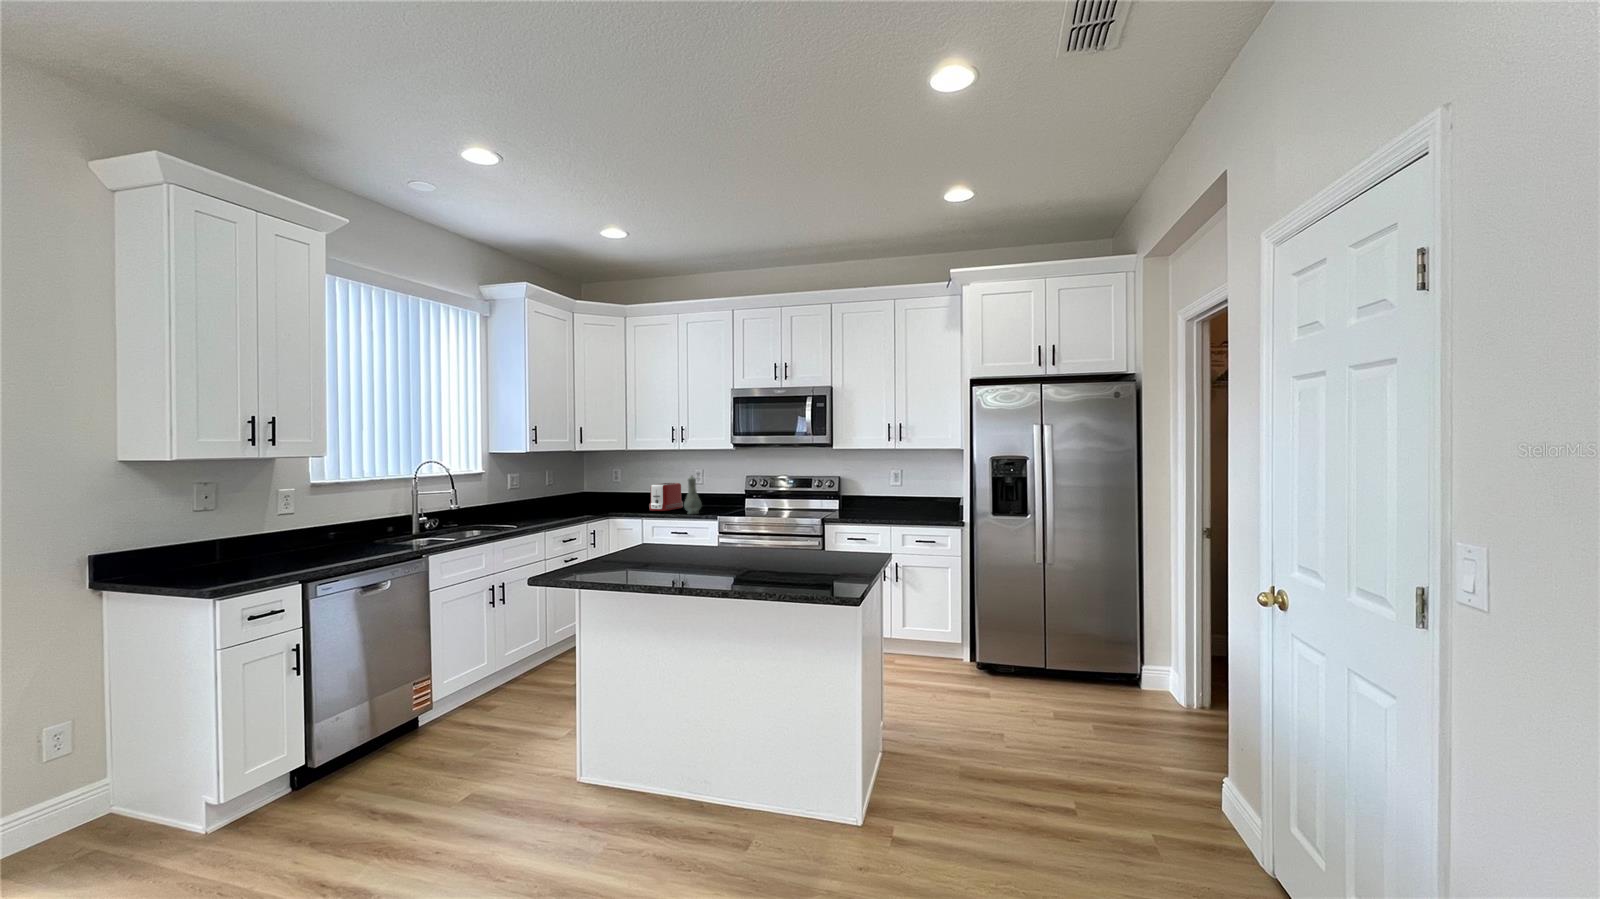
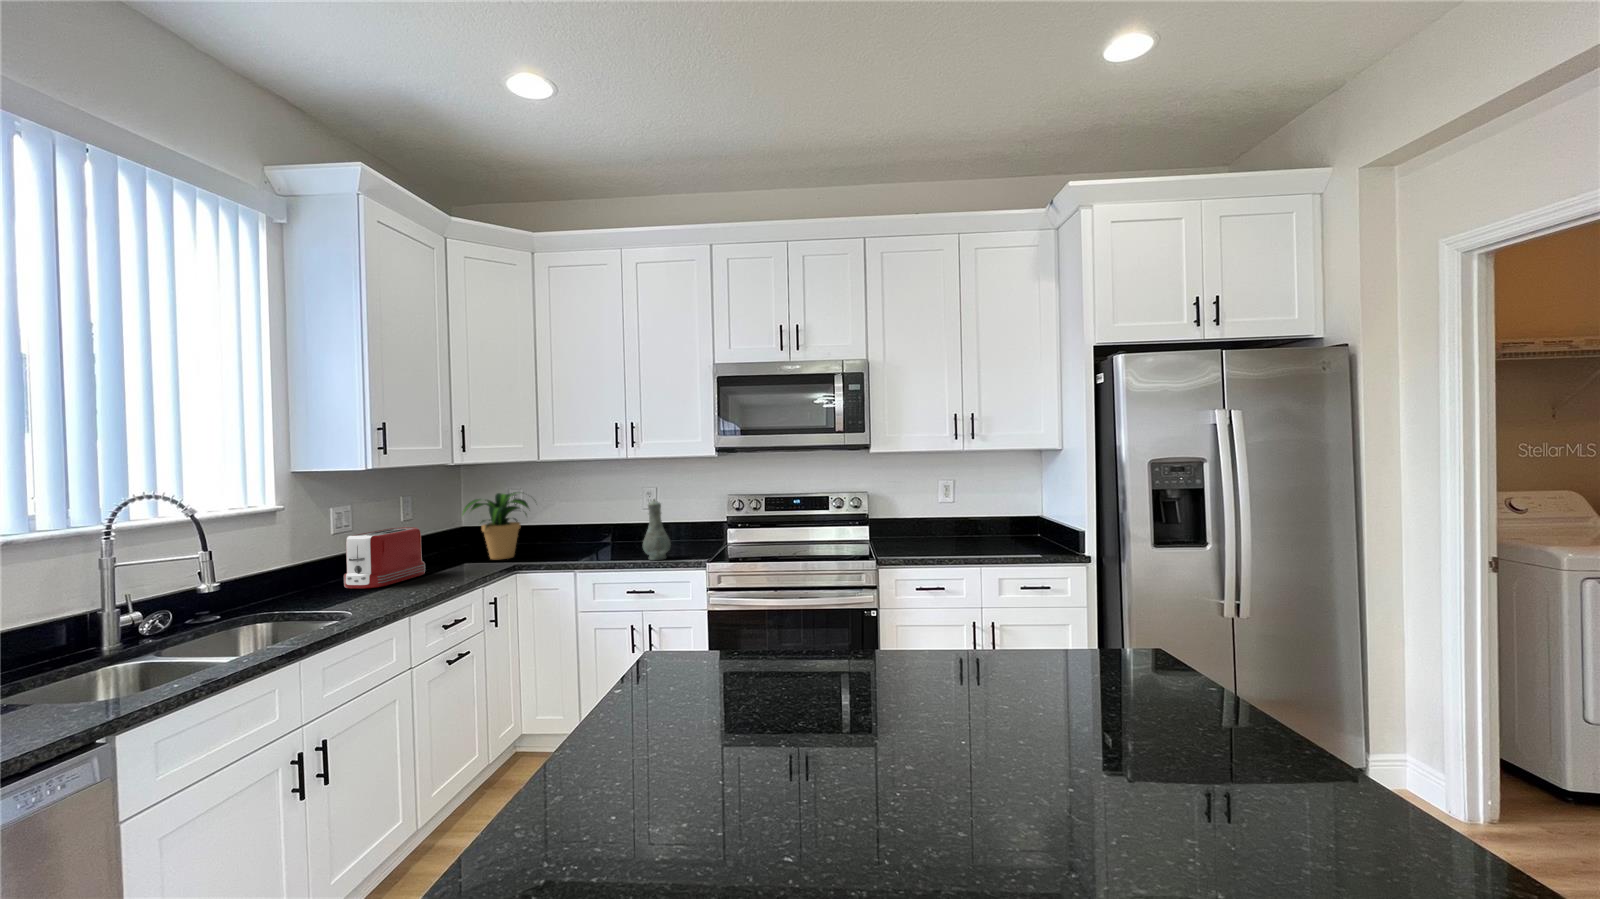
potted plant: none [580,469,625,511] -> present [463,492,529,560]
toaster: present [649,483,683,511] -> present [343,528,425,588]

